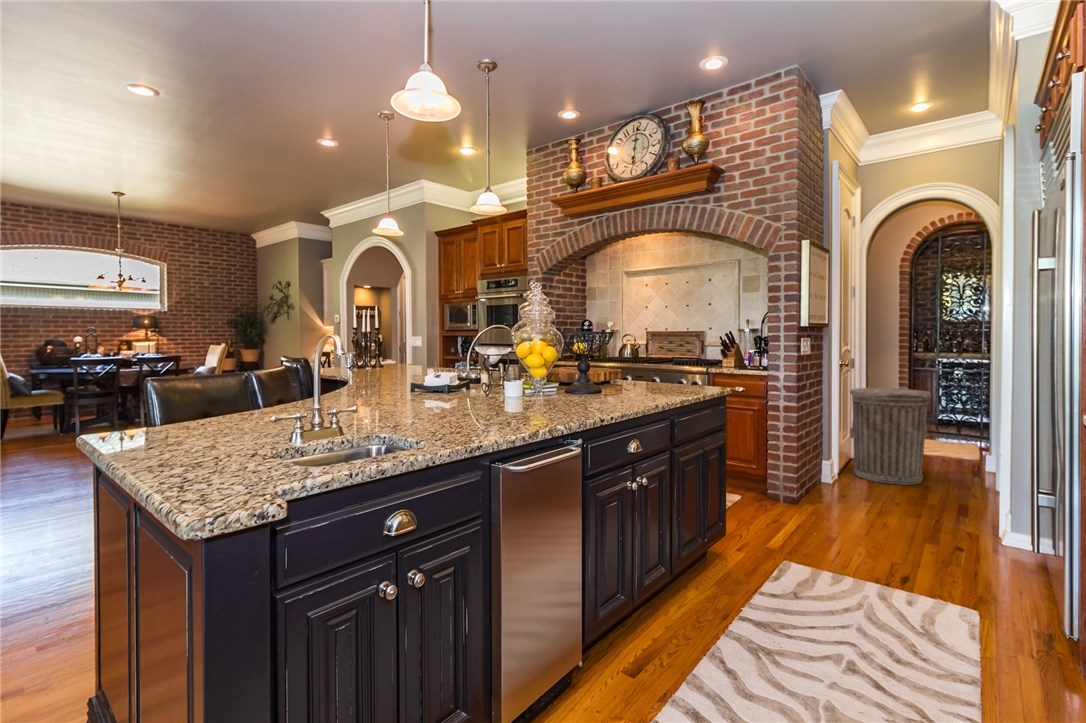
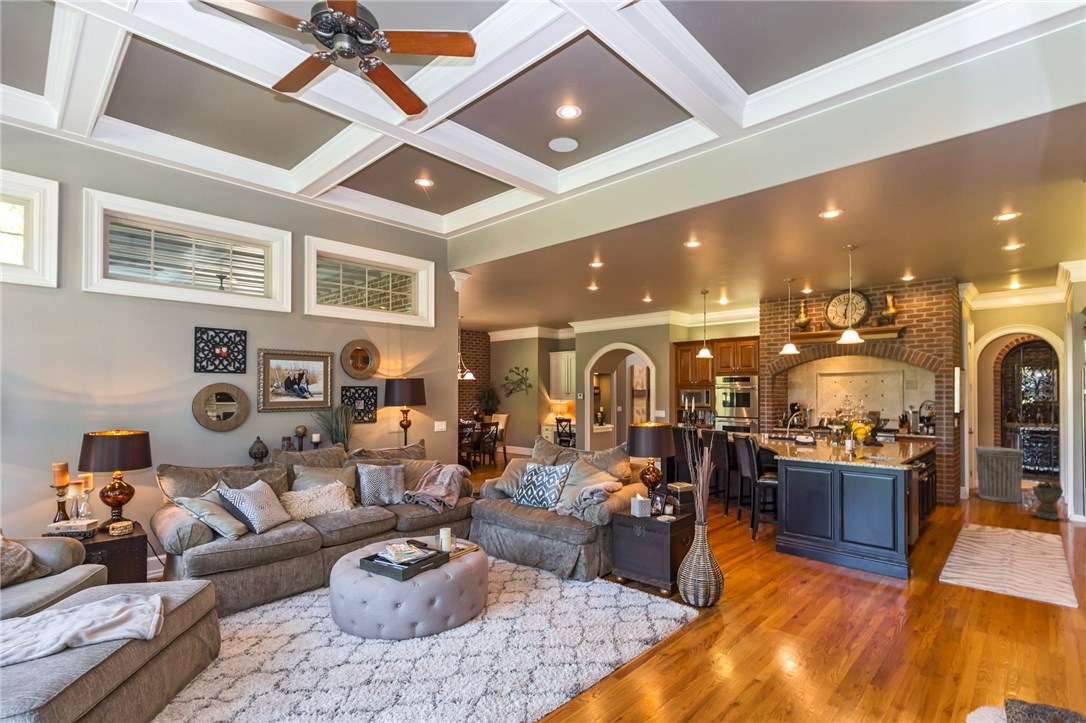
planter: none [936,453,995,530] -> present [1032,481,1063,520]

